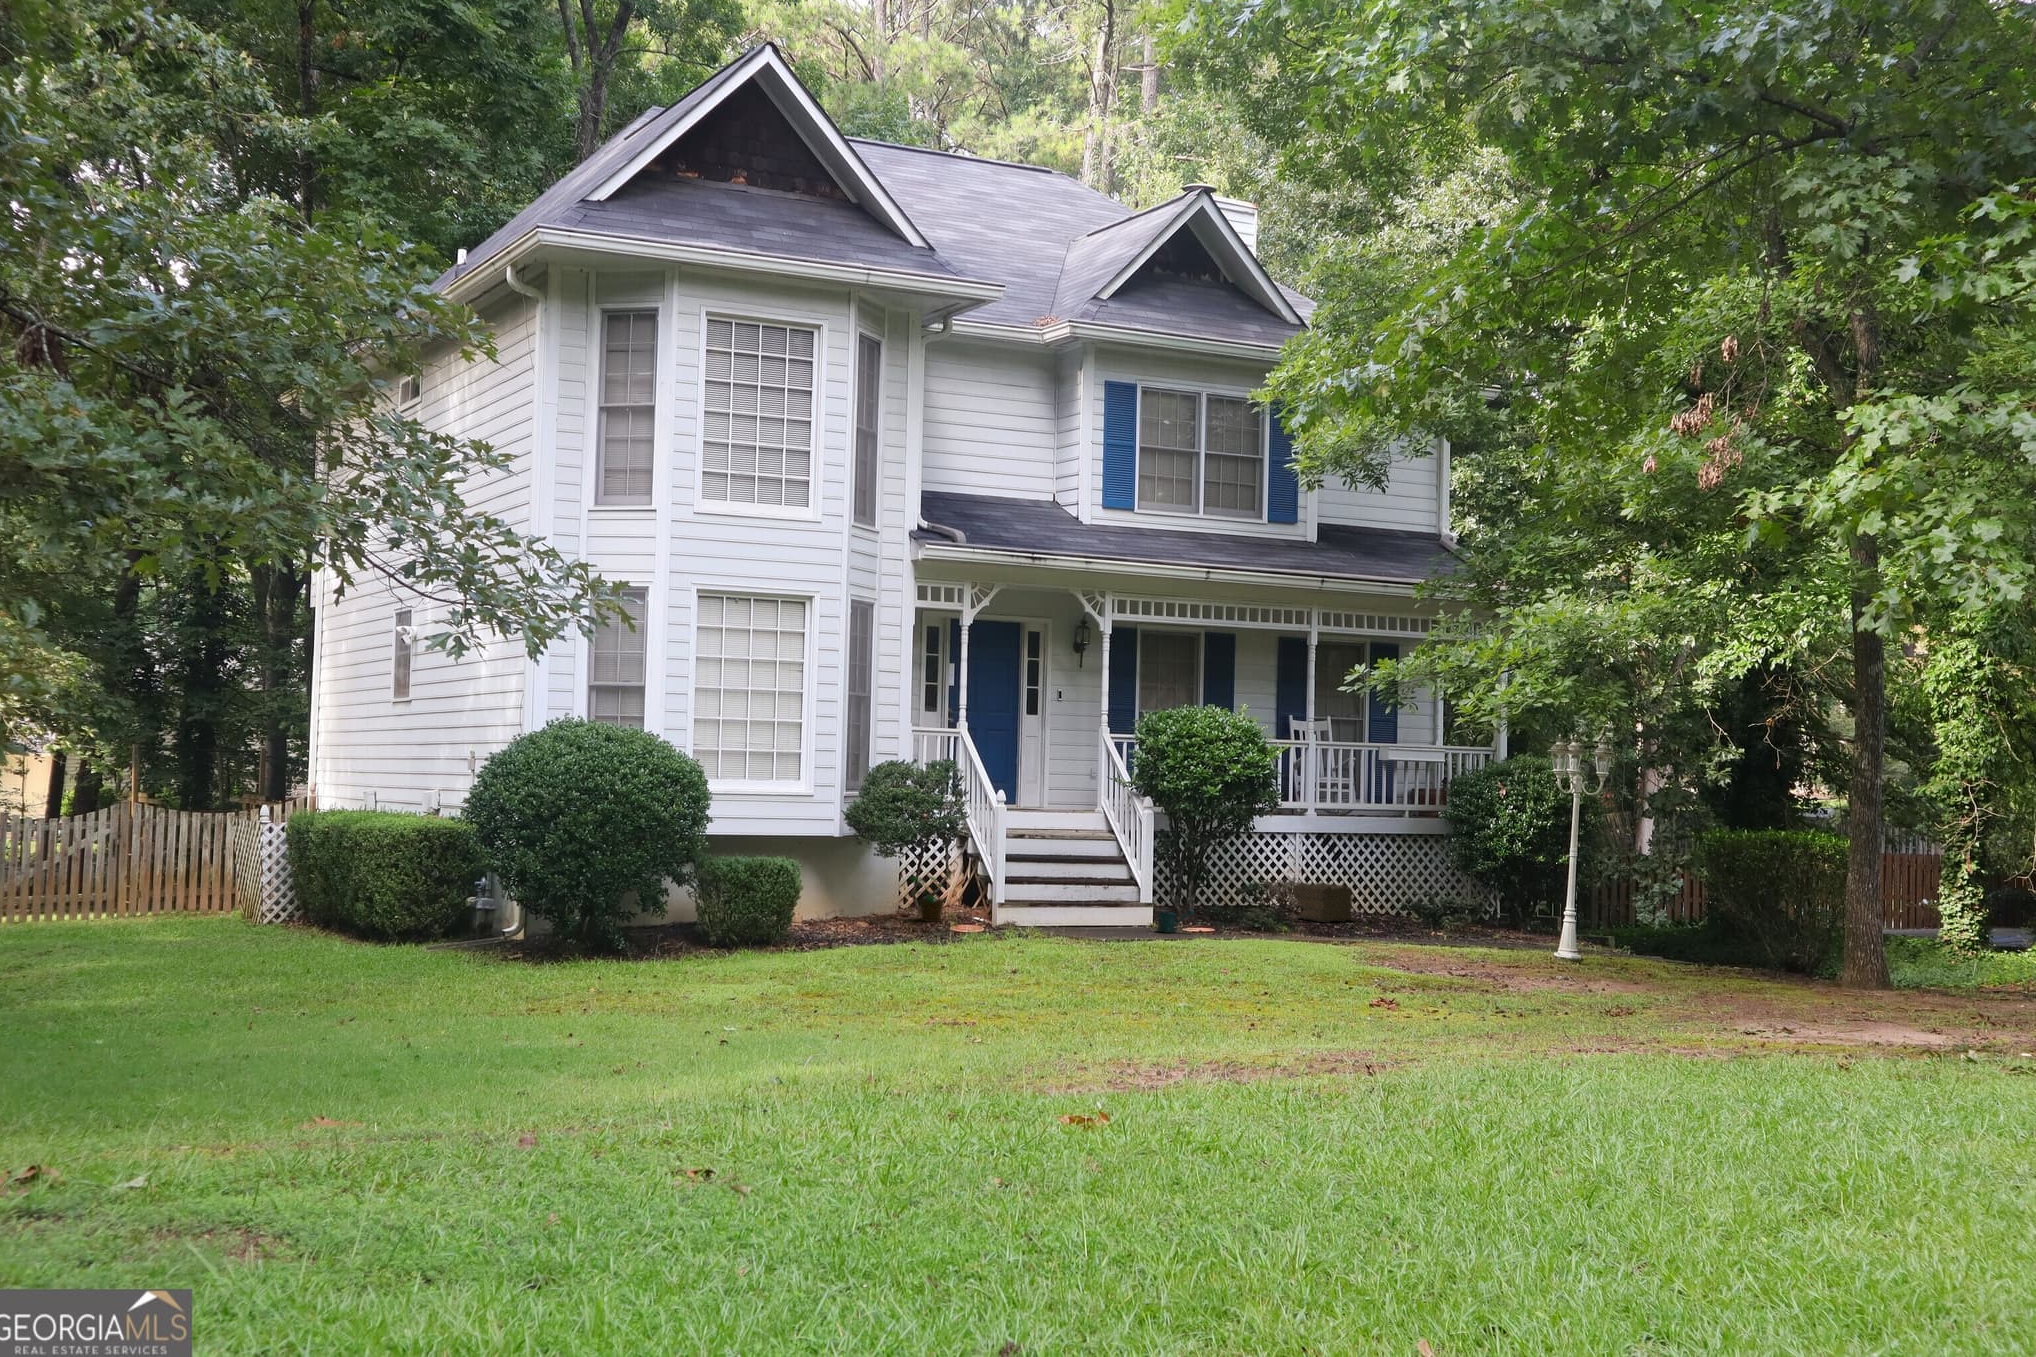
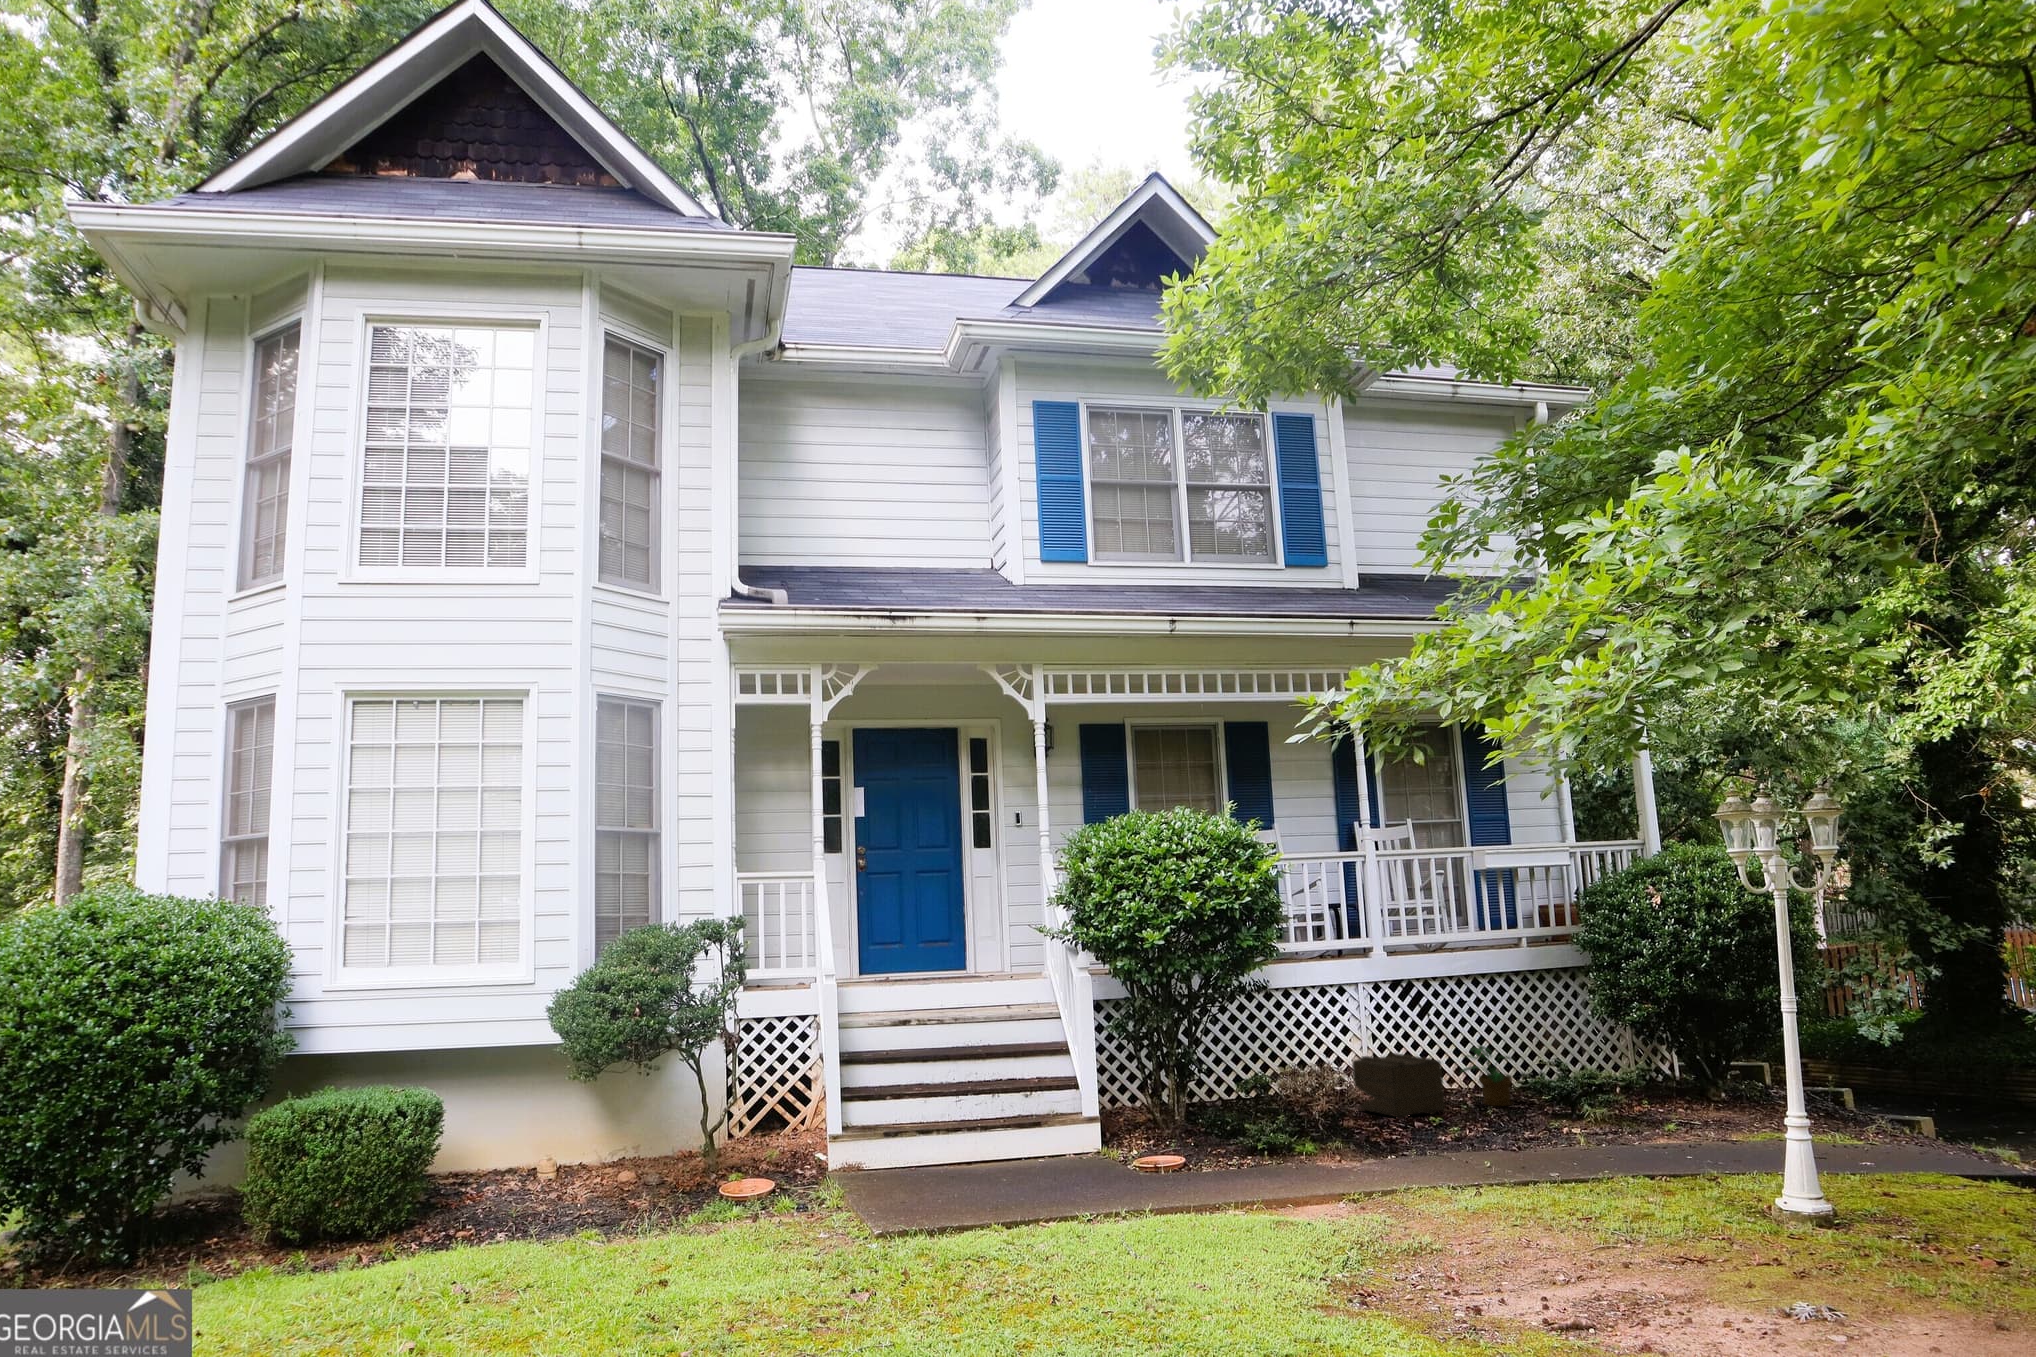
potted plant: present [909,876,946,922] -> present [1462,1045,1512,1106]
watering can: present [1157,909,1193,933] -> none [1093,1119,1154,1162]

